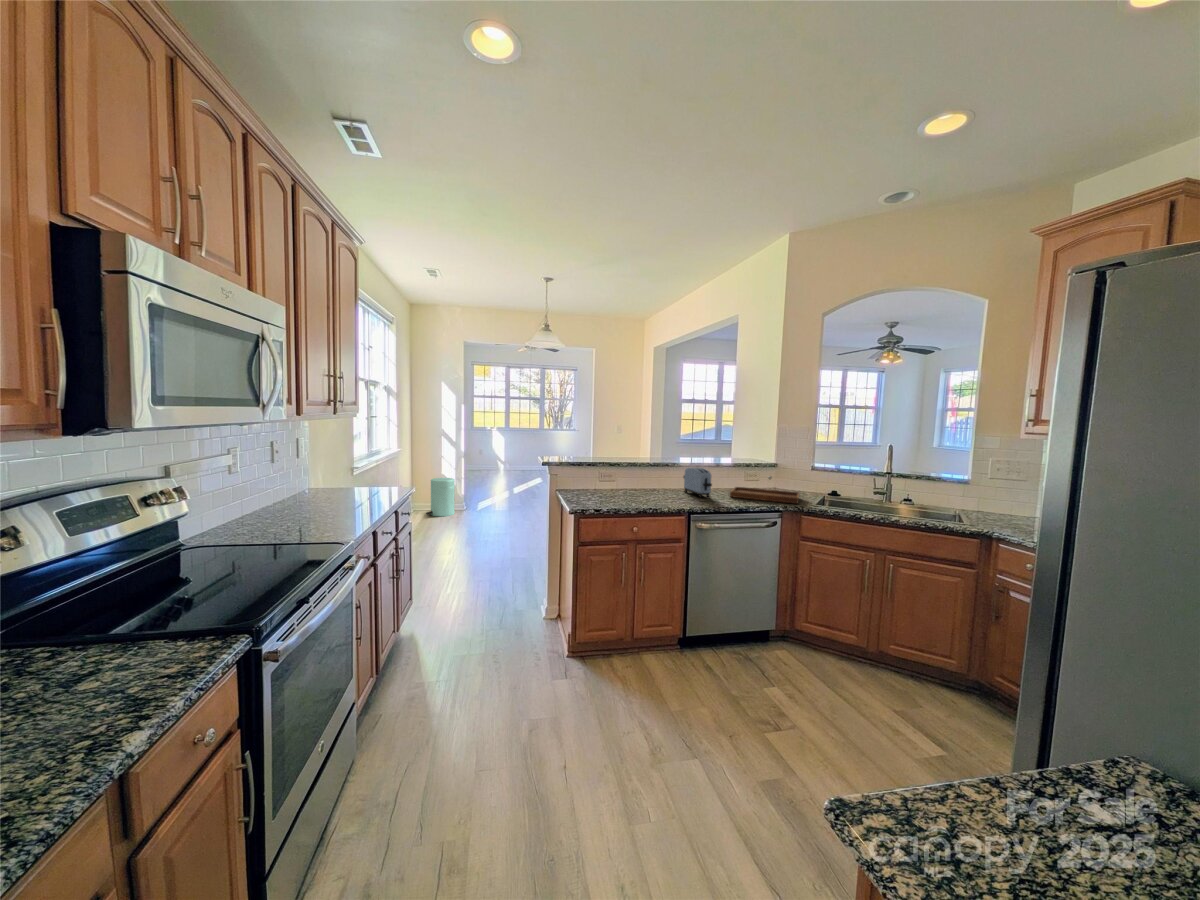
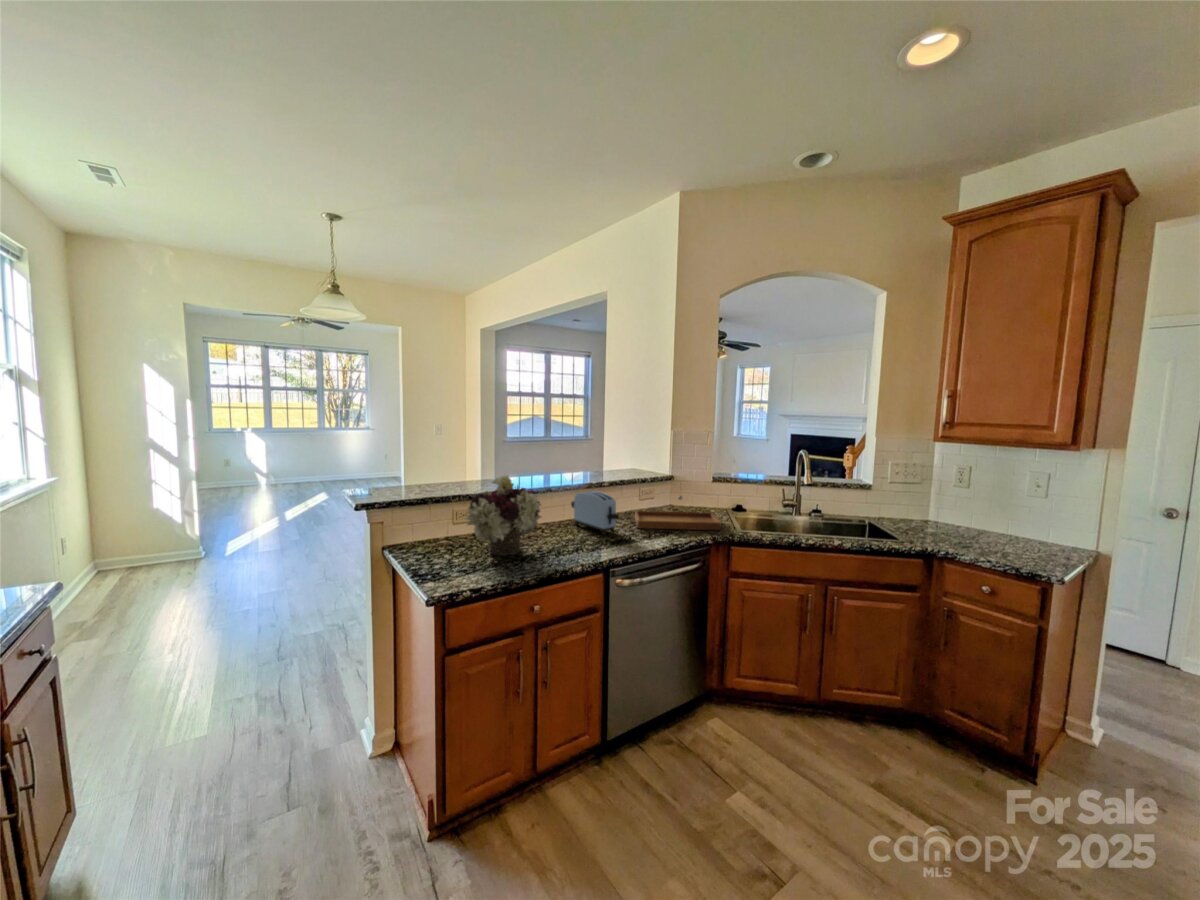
flower arrangement: none [600,449,653,500] -> present [465,475,541,556]
trash can: present [426,478,455,516] -> none [124,514,182,577]

